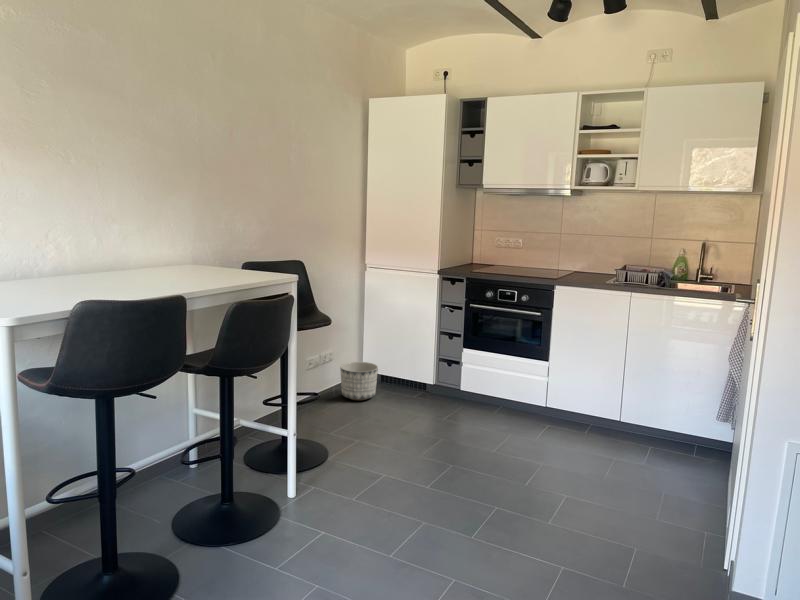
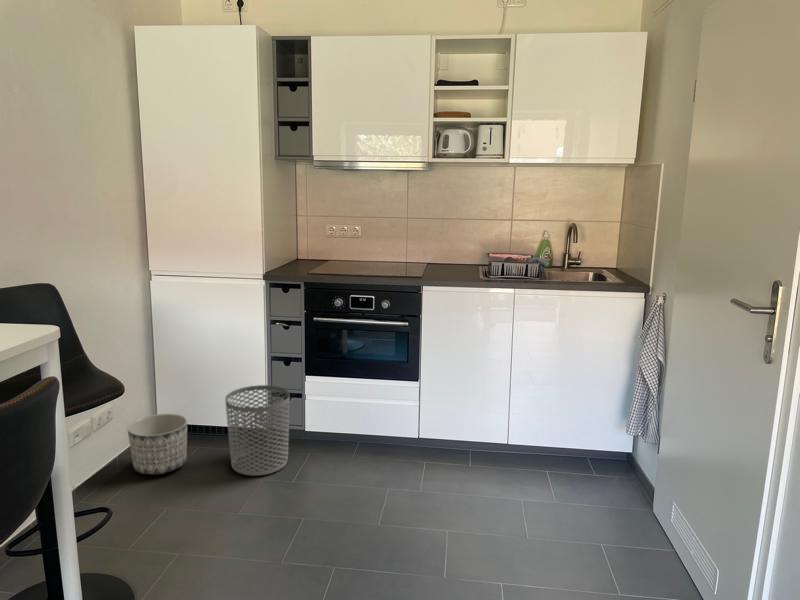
waste bin: none [403,350,447,412] -> present [225,385,290,476]

